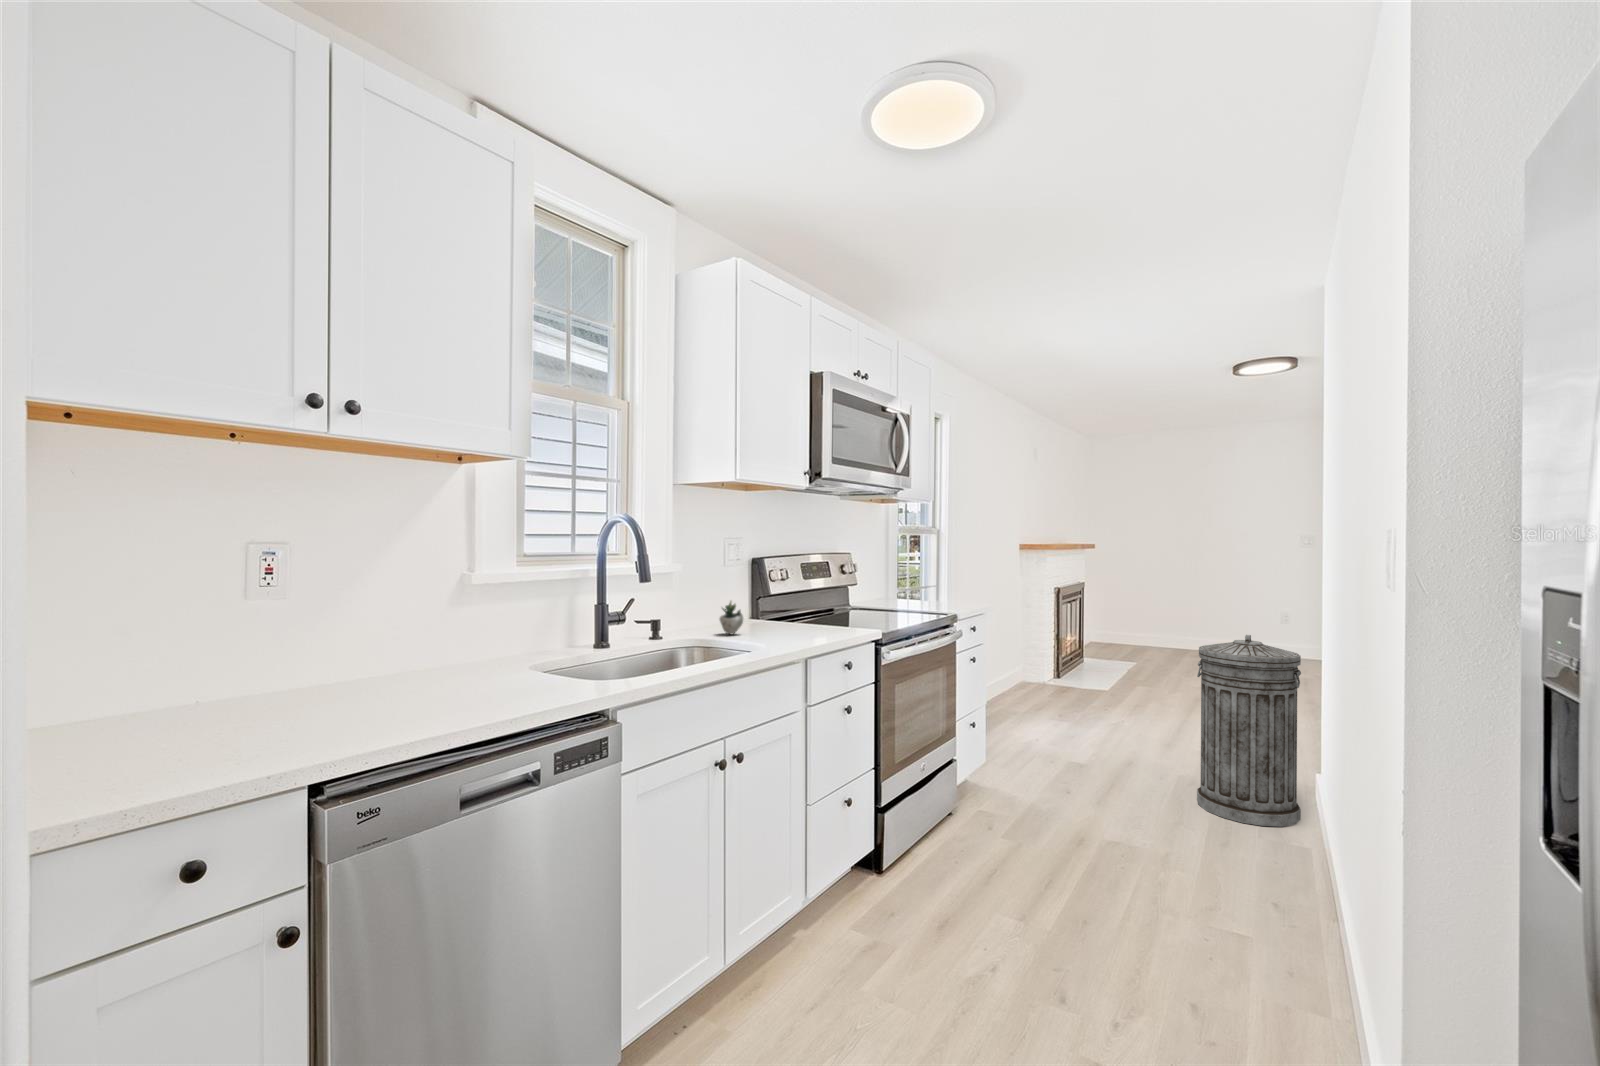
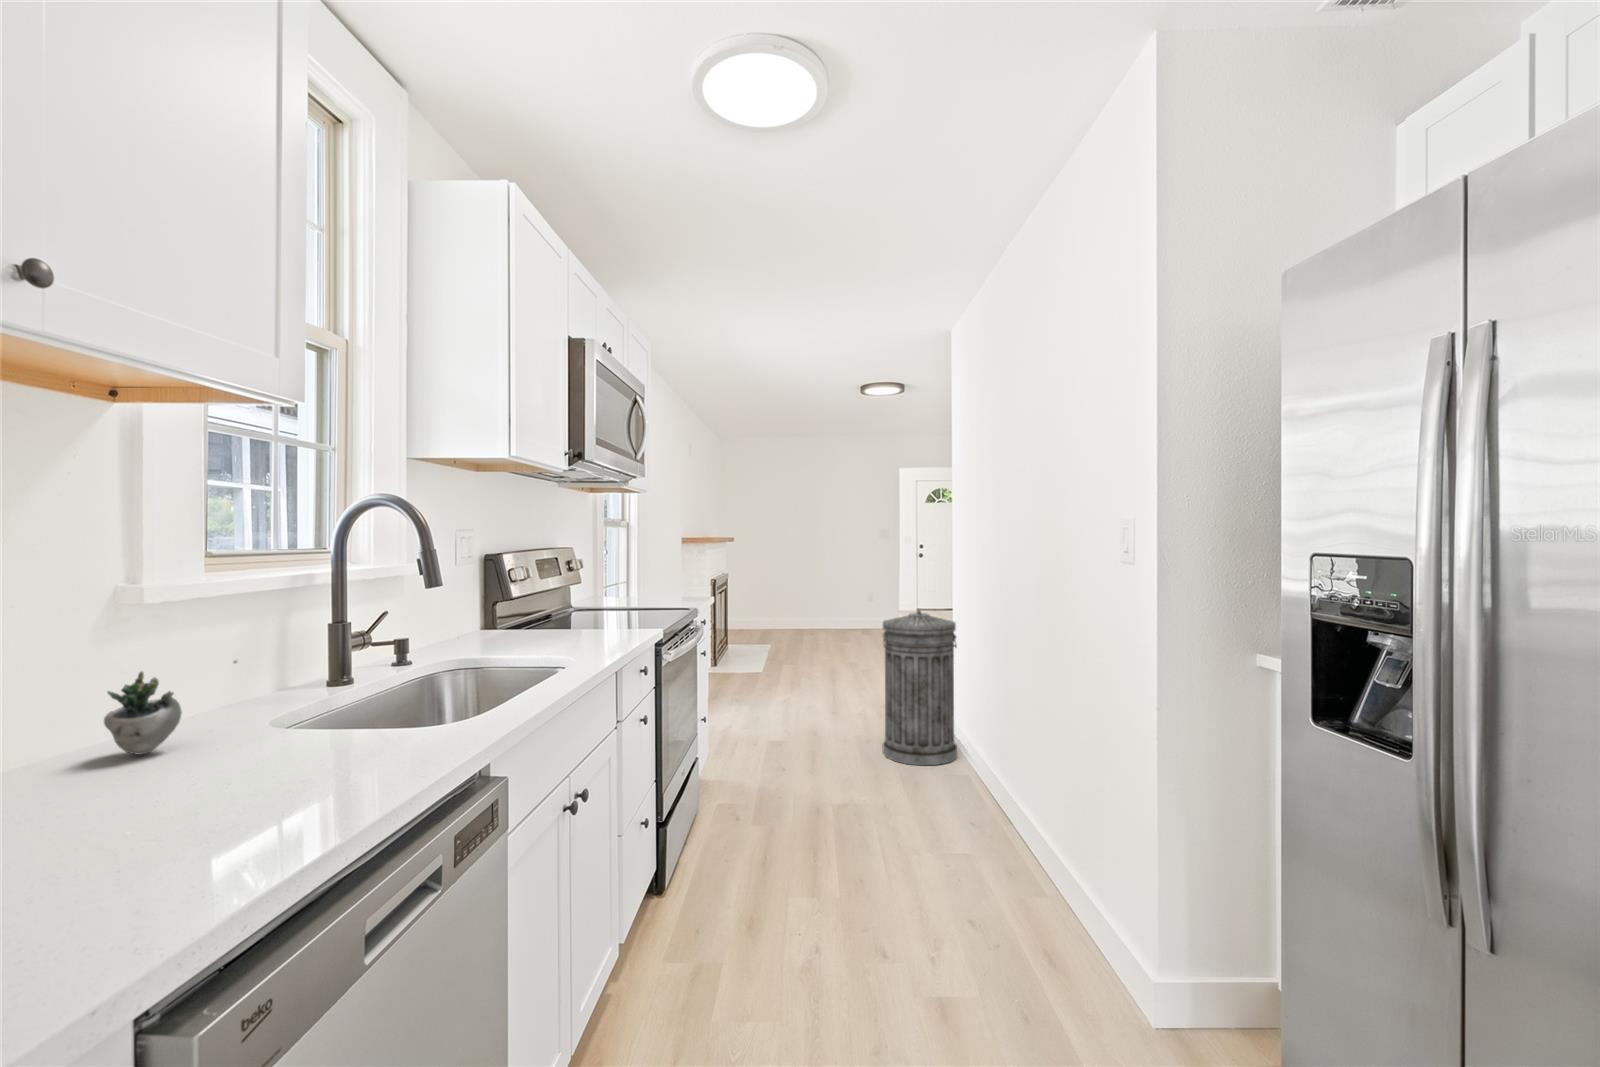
succulent plant: present [720,601,743,634] -> present [104,660,237,754]

